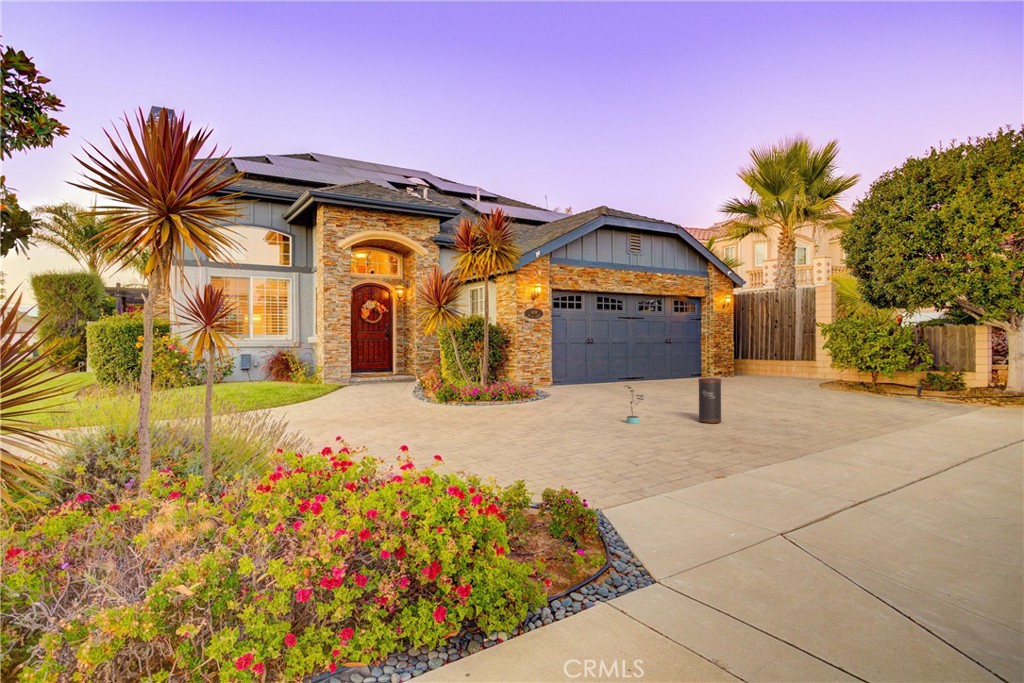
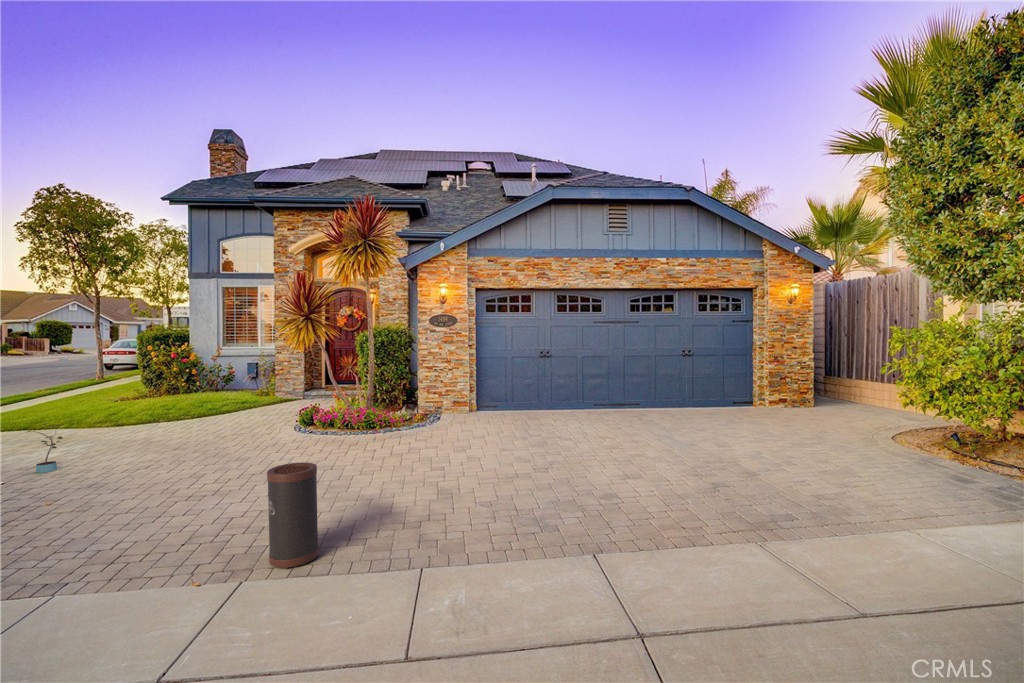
potted plant: present [625,386,643,424] -> present [28,423,63,473]

